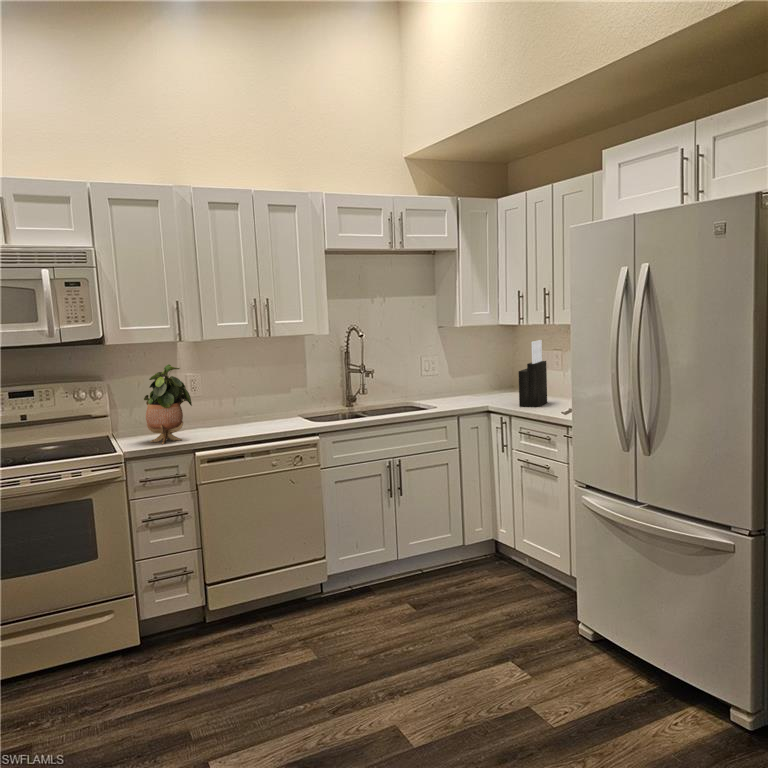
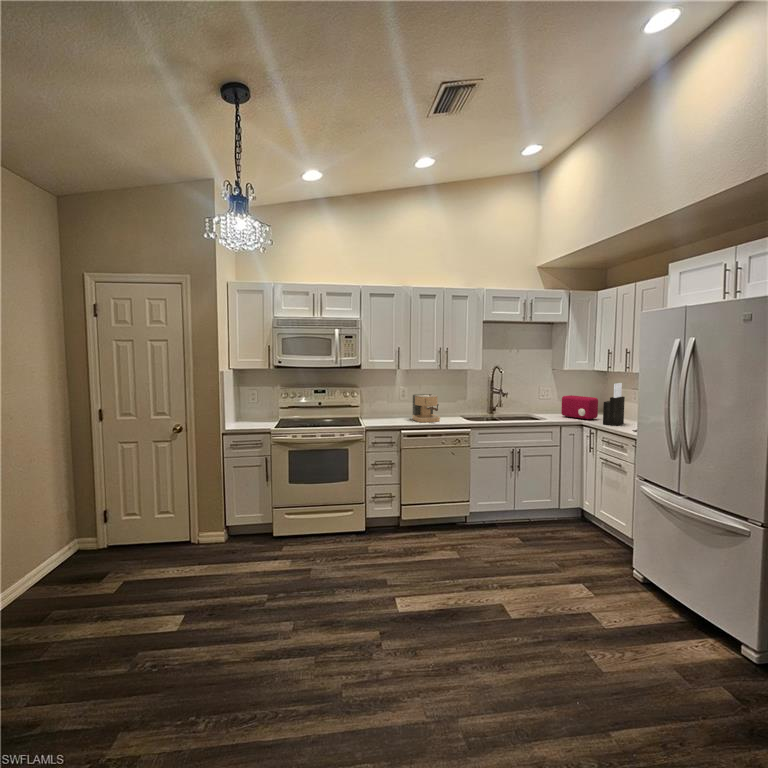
potted plant: present [144,364,192,444] -> none [378,383,402,425]
toaster: none [456,365,510,402] -> present [561,395,598,420]
coffee maker: none [210,379,264,432] -> present [412,394,440,422]

